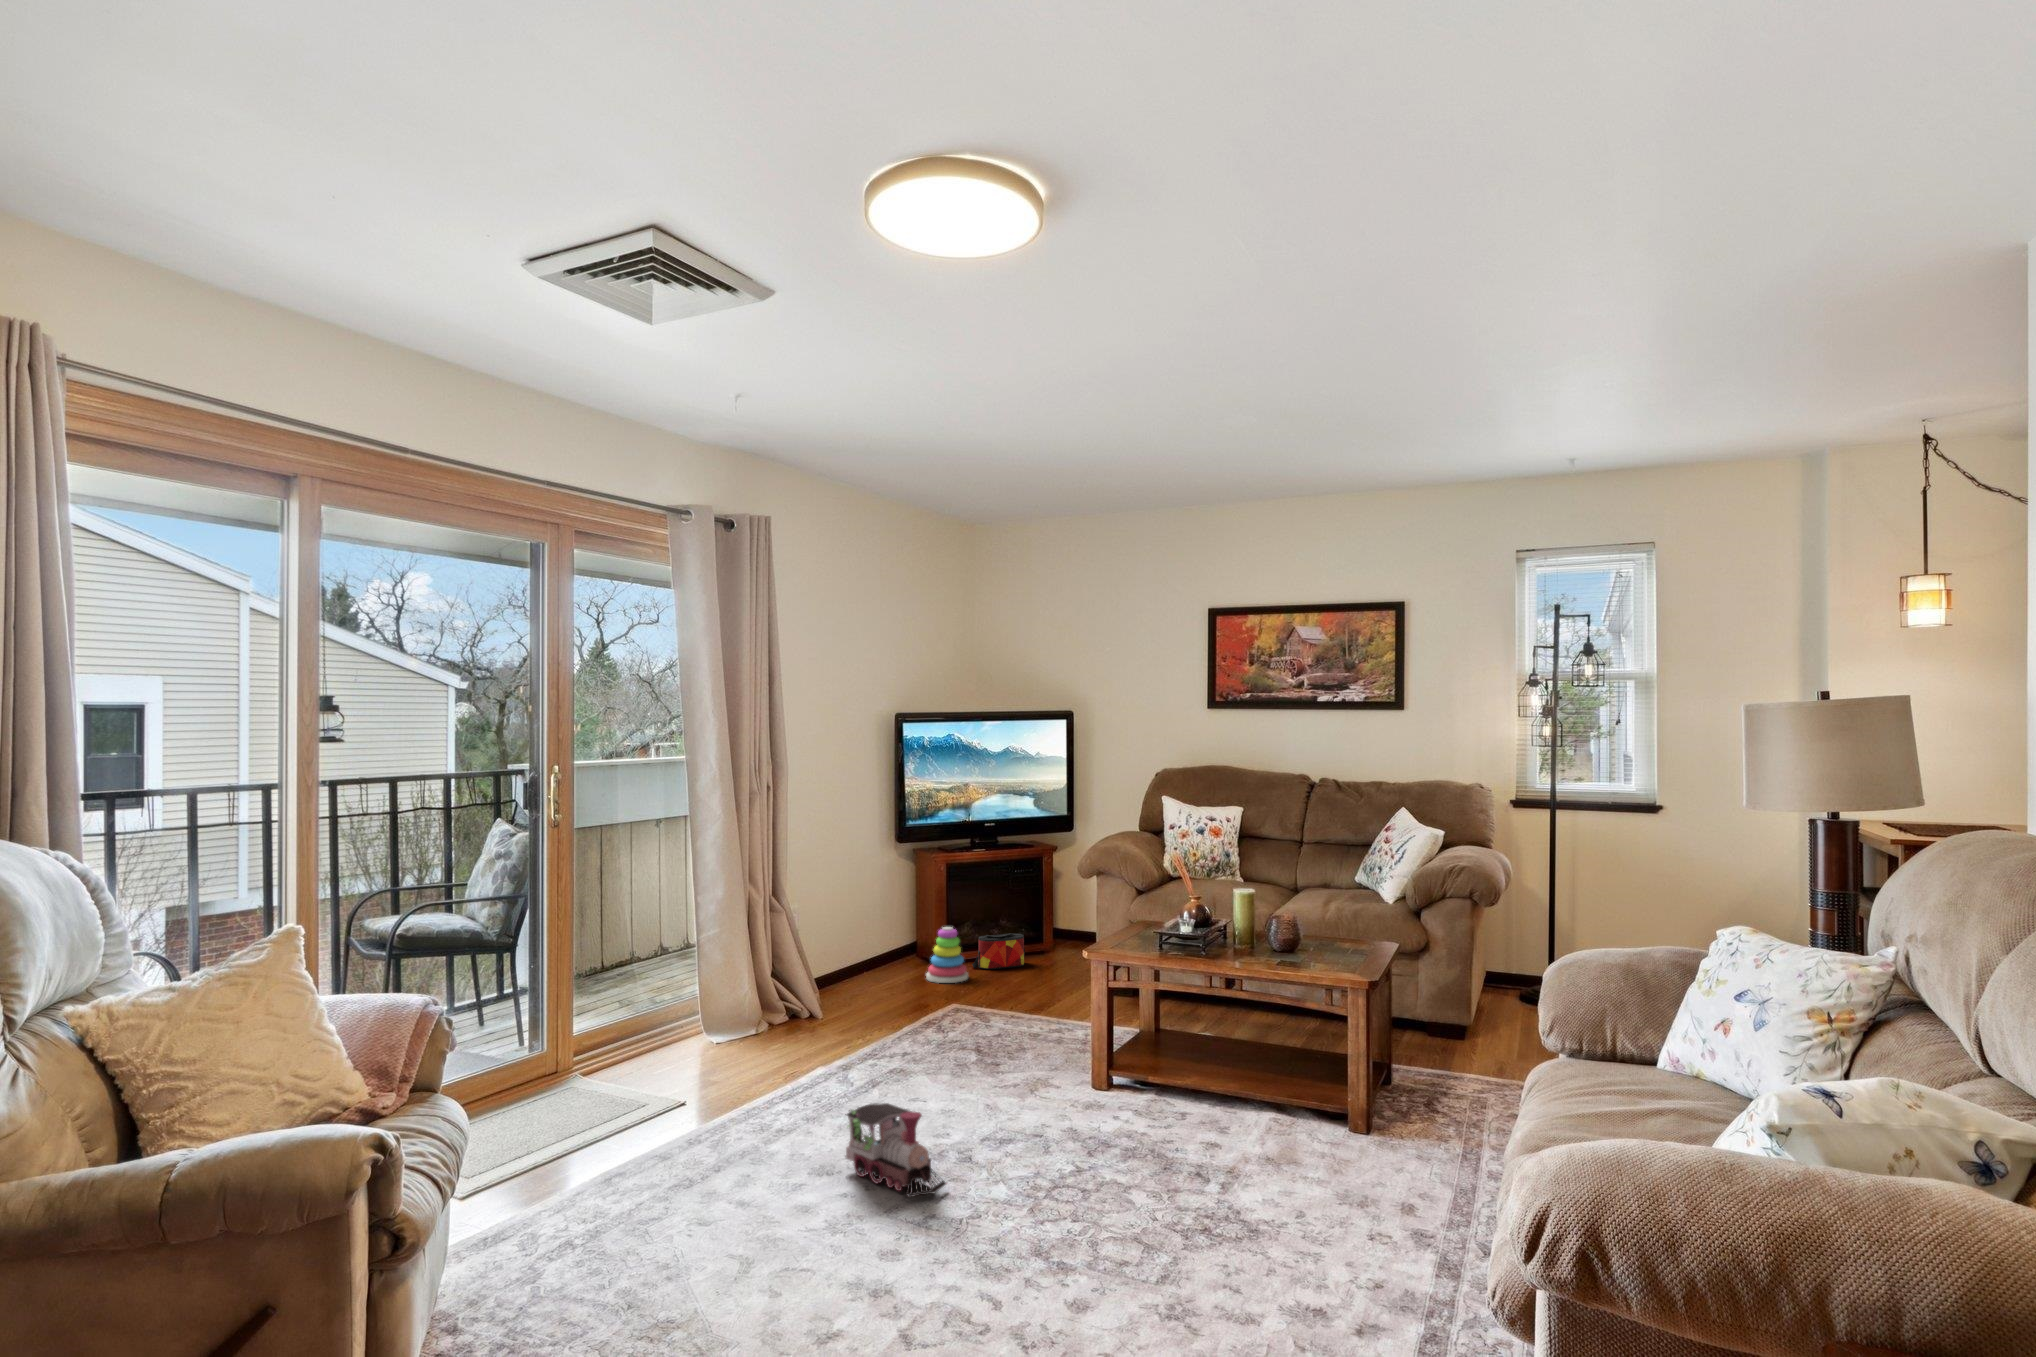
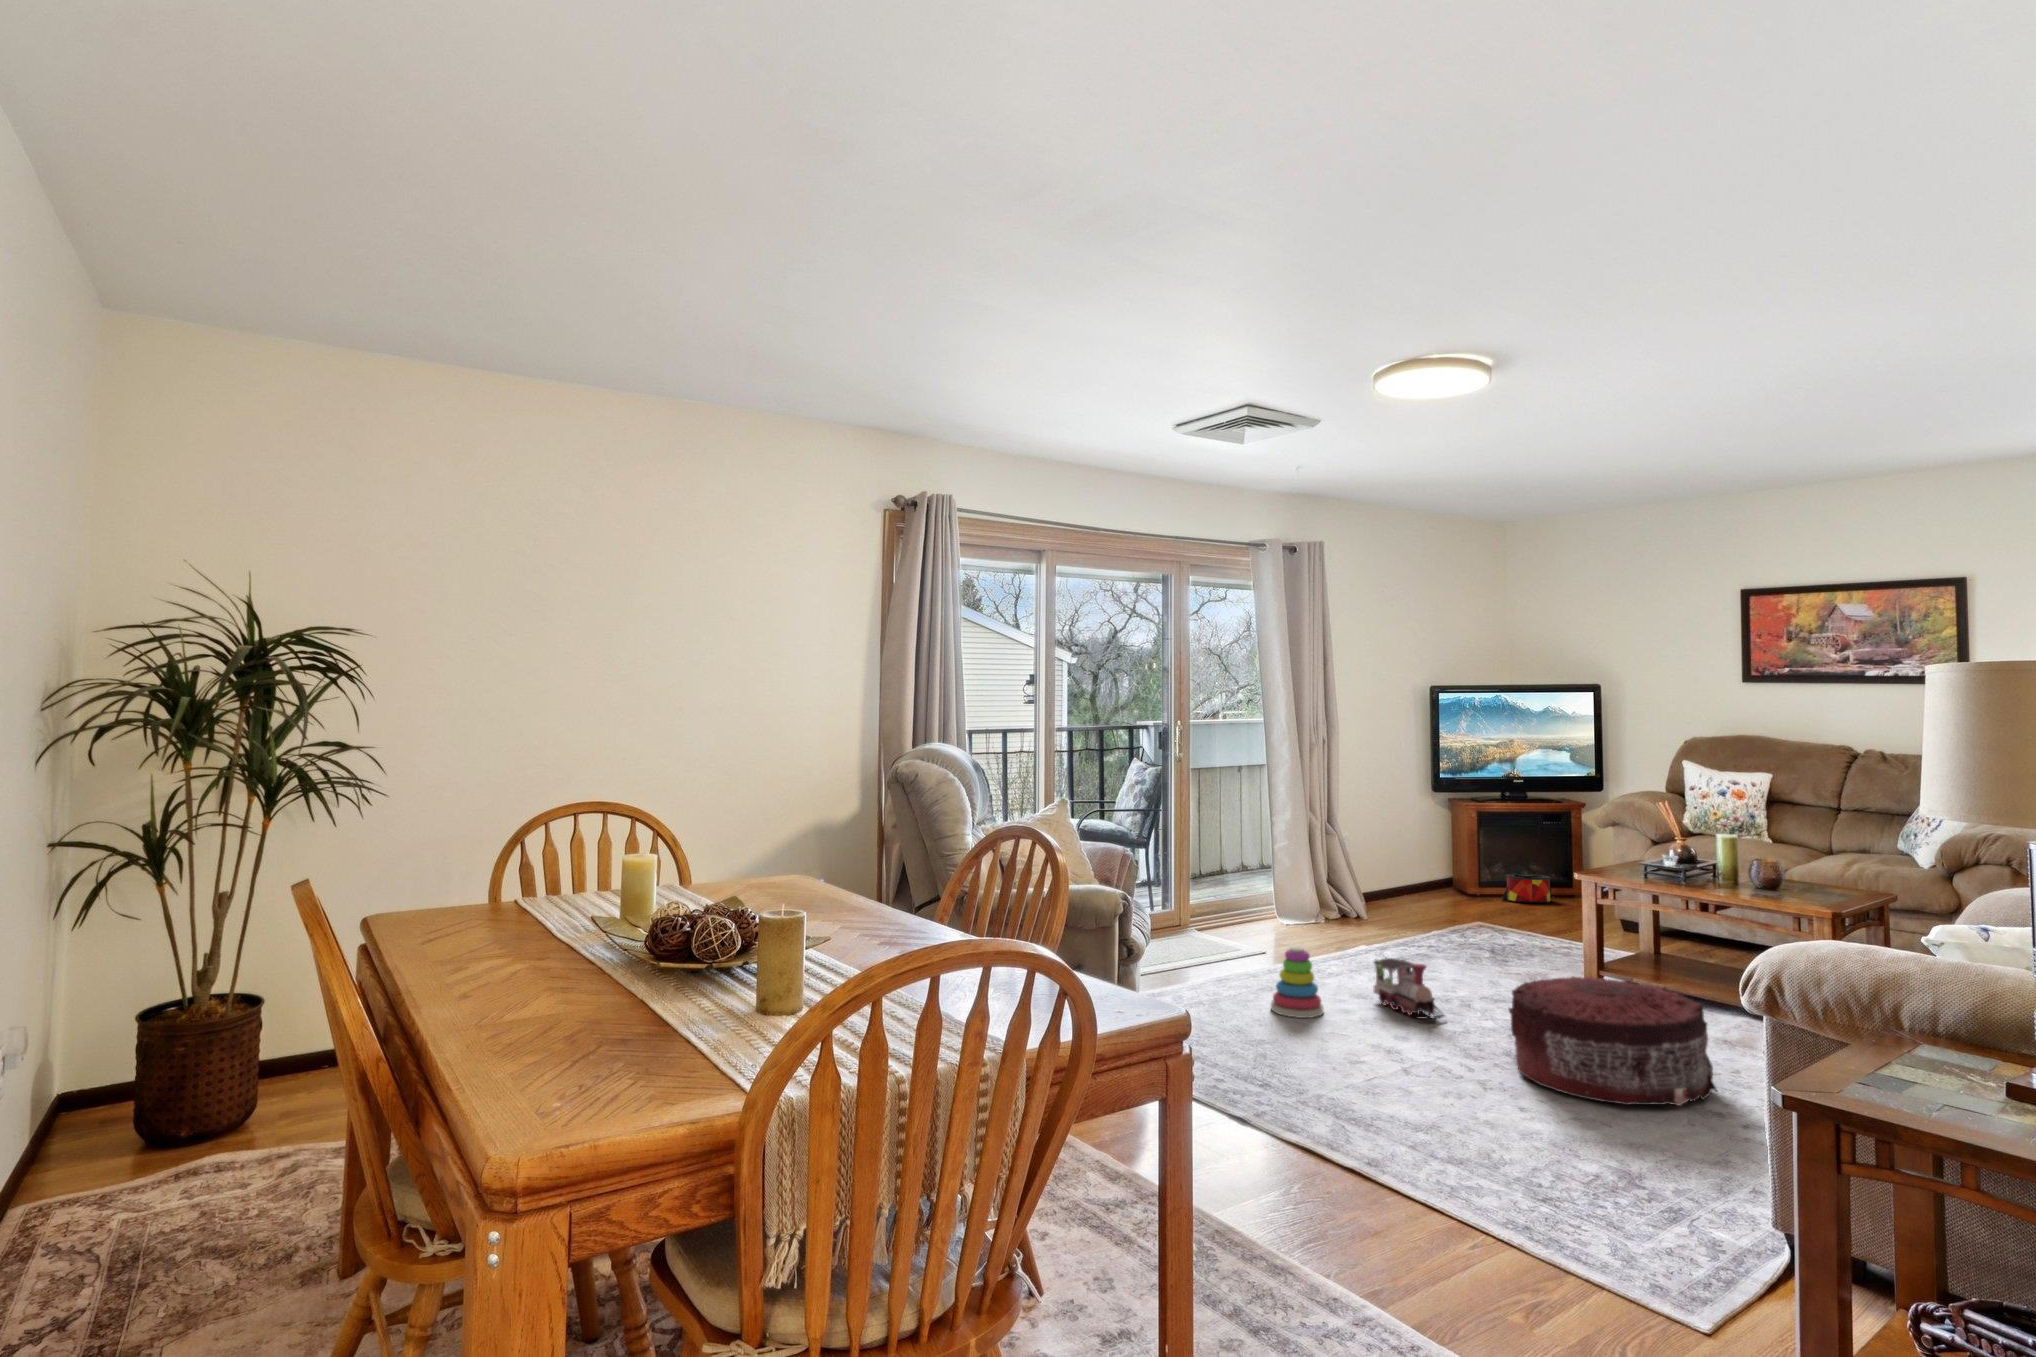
stacking toy: present [926,927,968,983] -> present [1271,947,1324,1018]
pouf: none [1043,1107,1297,1315] -> present [1509,976,1717,1106]

